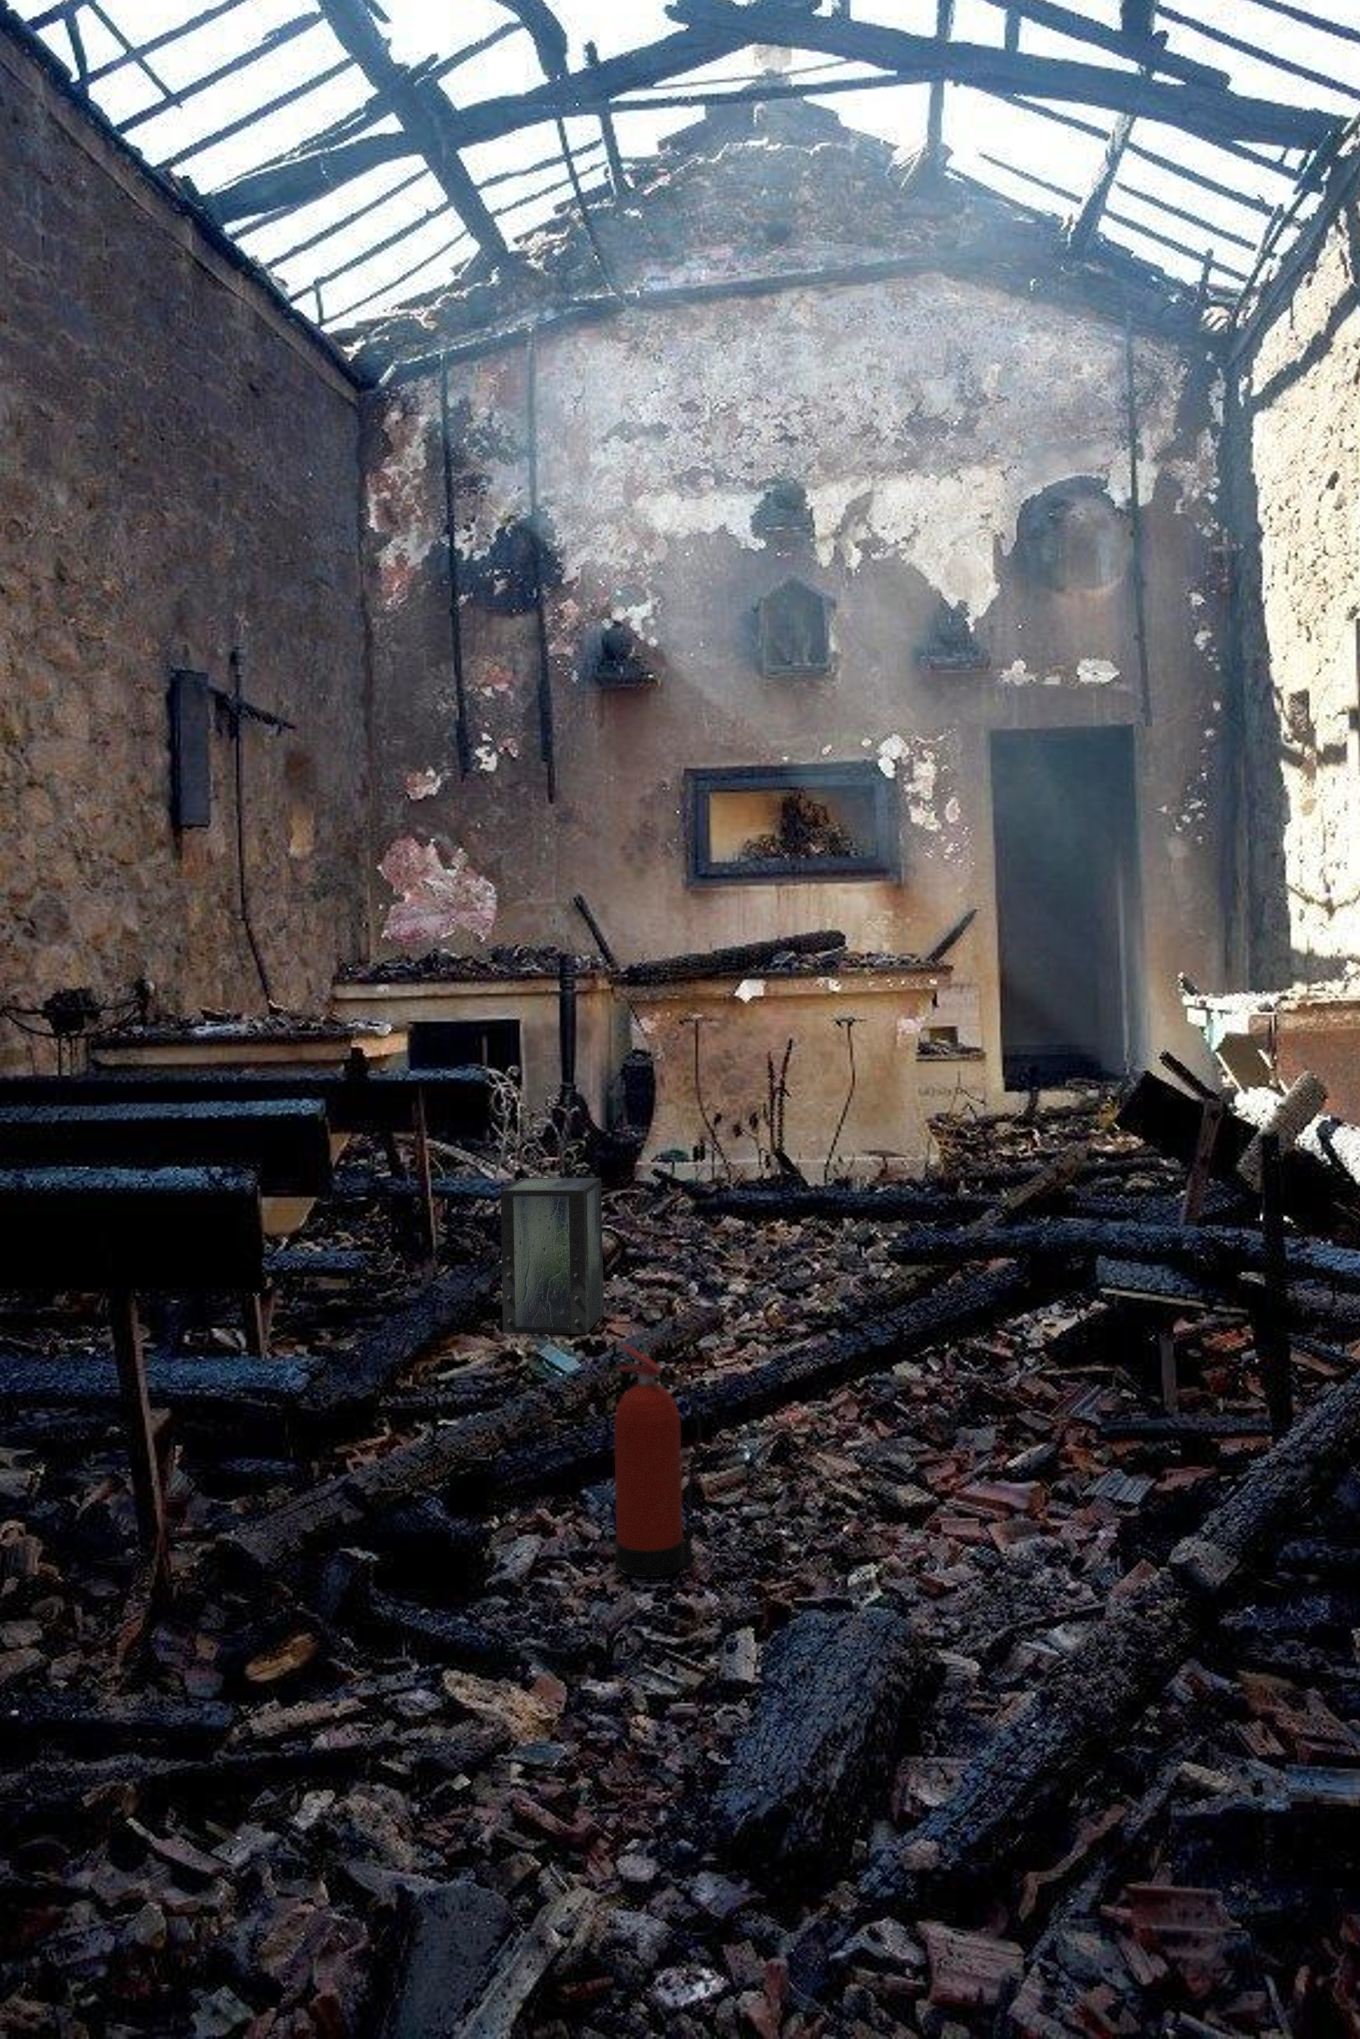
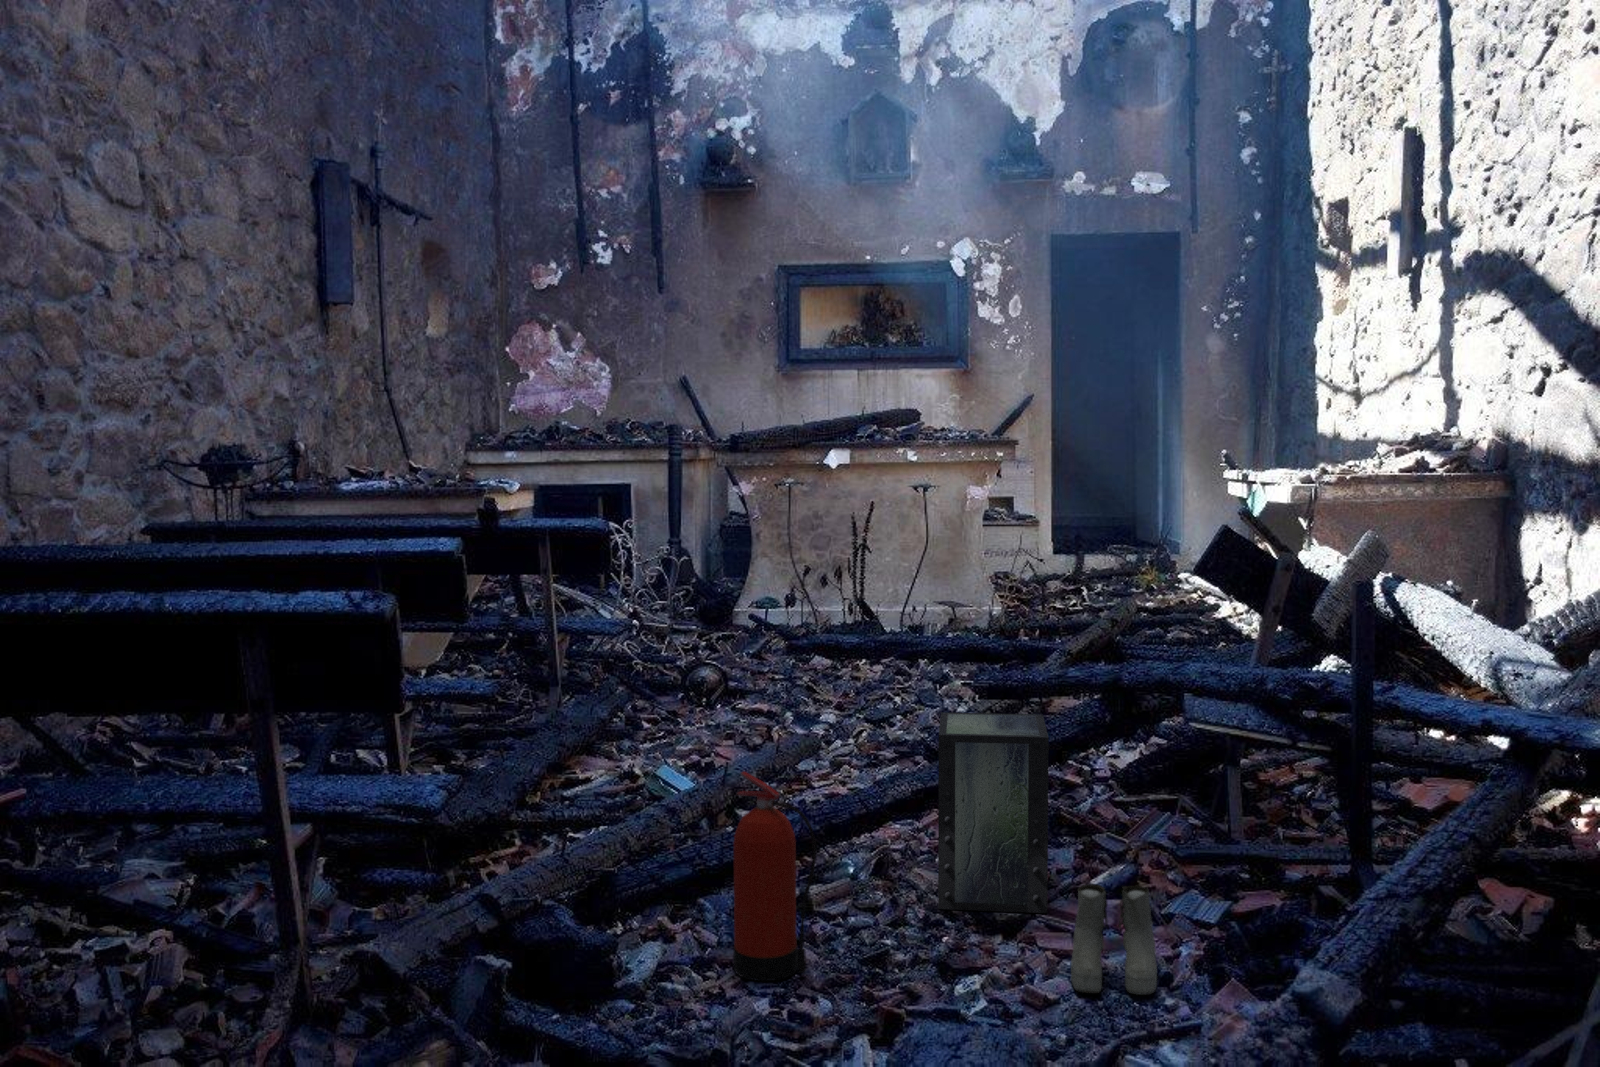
storage box: present [501,1178,604,1334] -> present [938,712,1049,913]
boots: none [979,1465,1071,1588] -> present [1071,884,1157,995]

